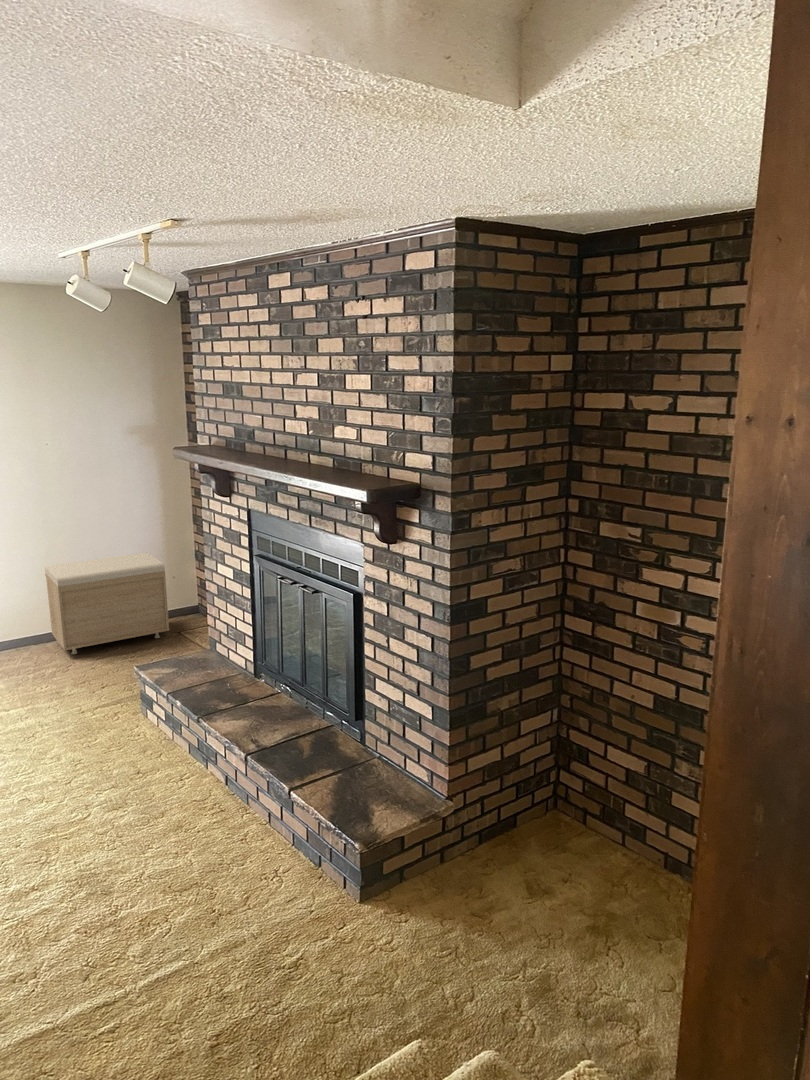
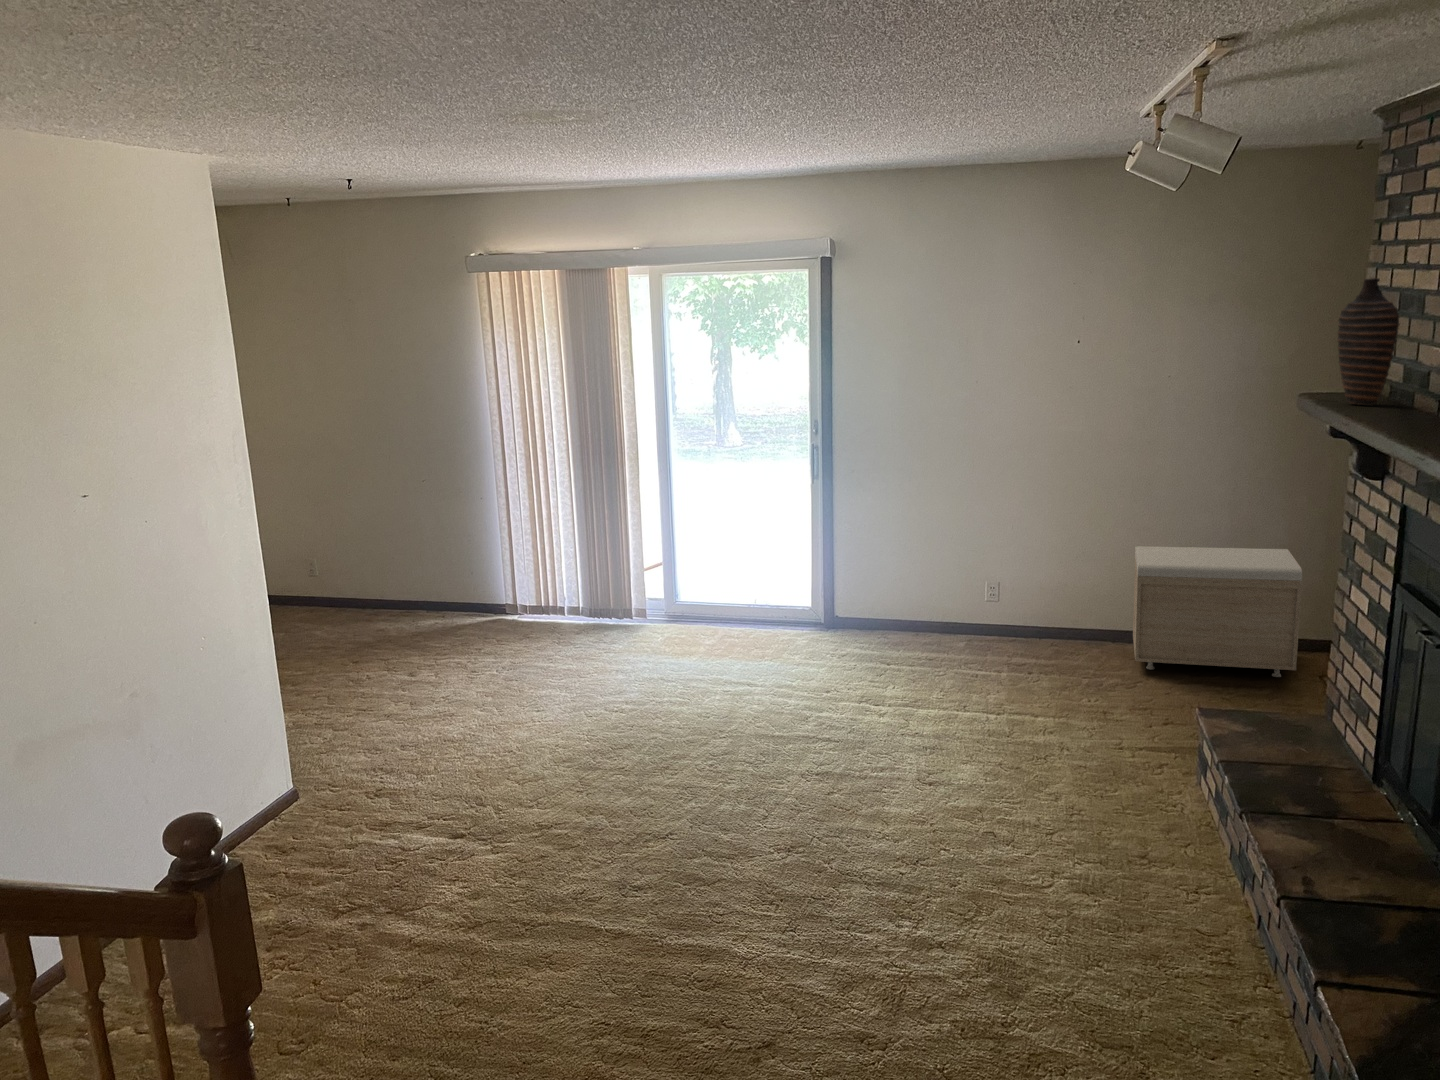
decorative vase: none [198,376,235,452] -> present [1338,278,1399,405]

